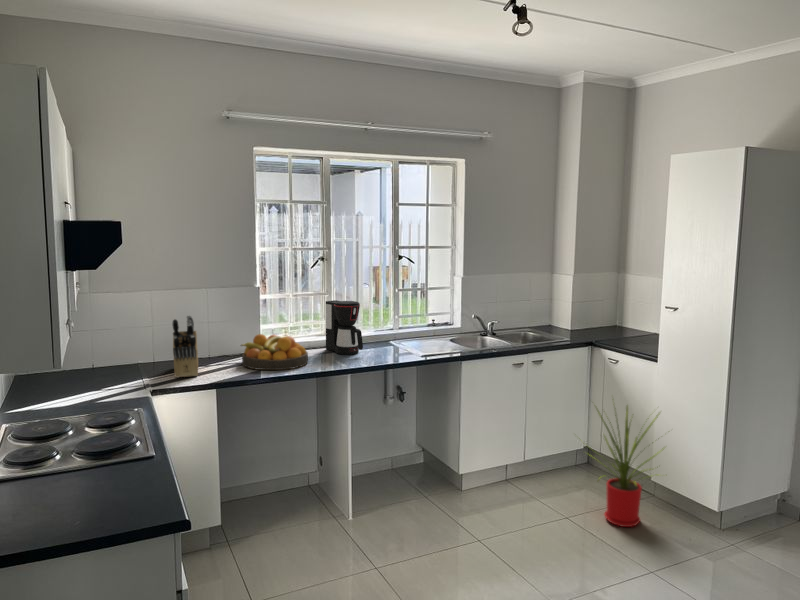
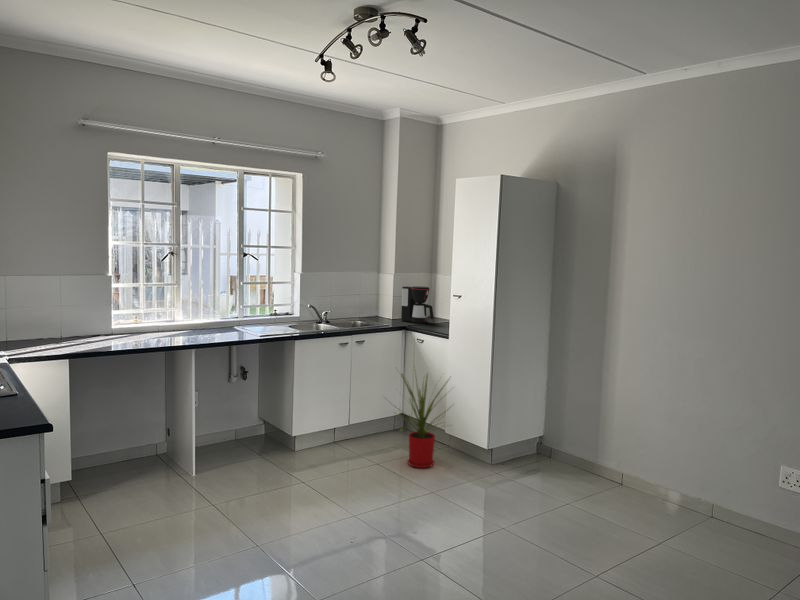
coffee maker: present [326,300,363,355] -> present [401,286,434,323]
knife block: present [173,316,198,378] -> none [27,295,52,350]
fruit bowl: present [241,334,308,370] -> none [92,315,156,345]

